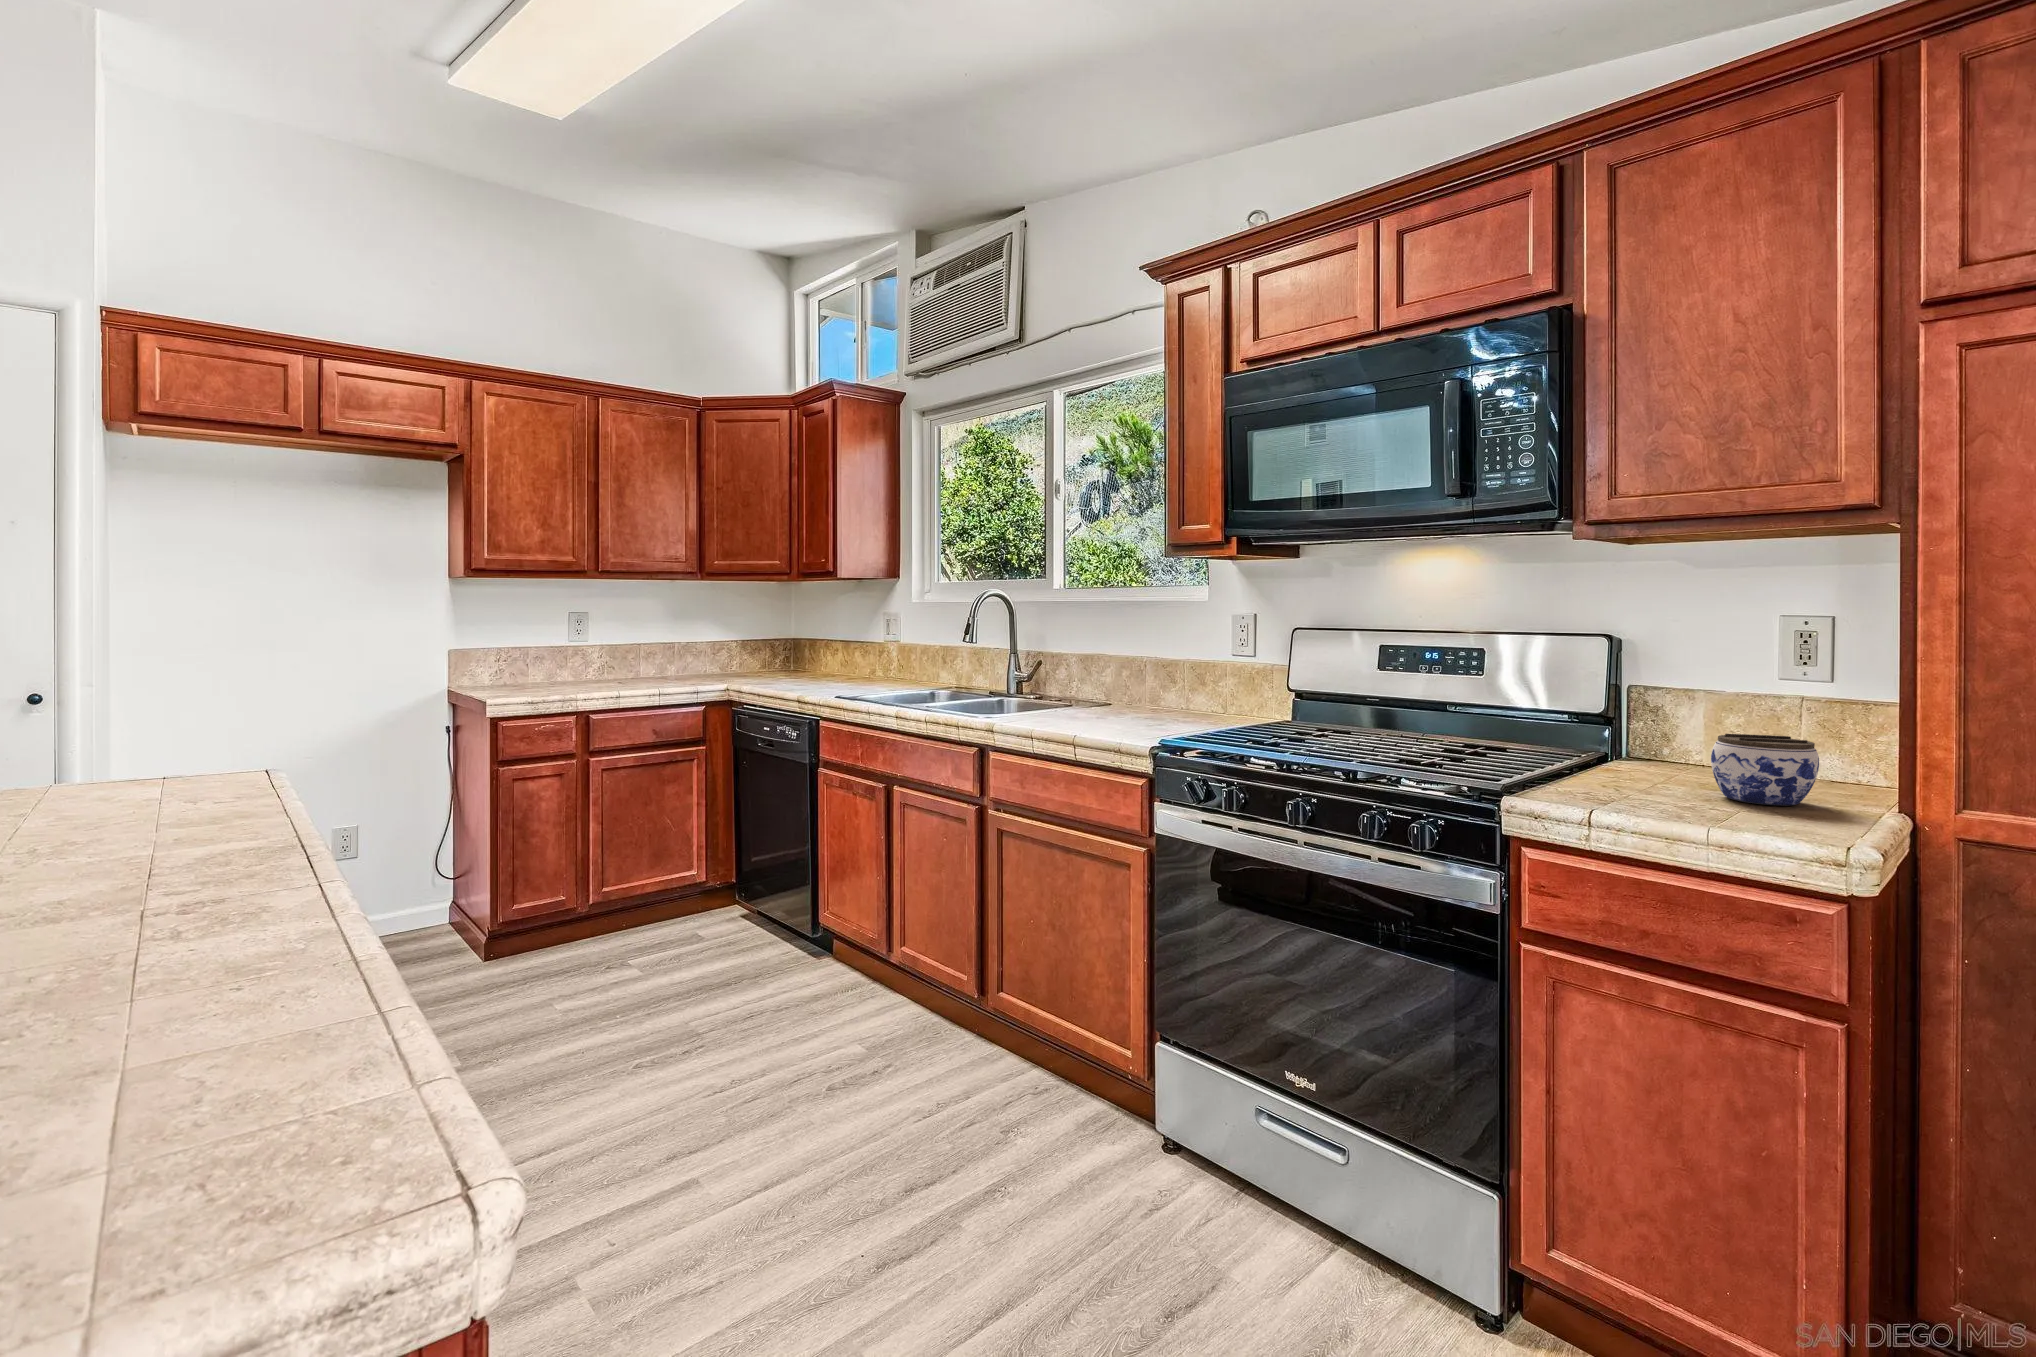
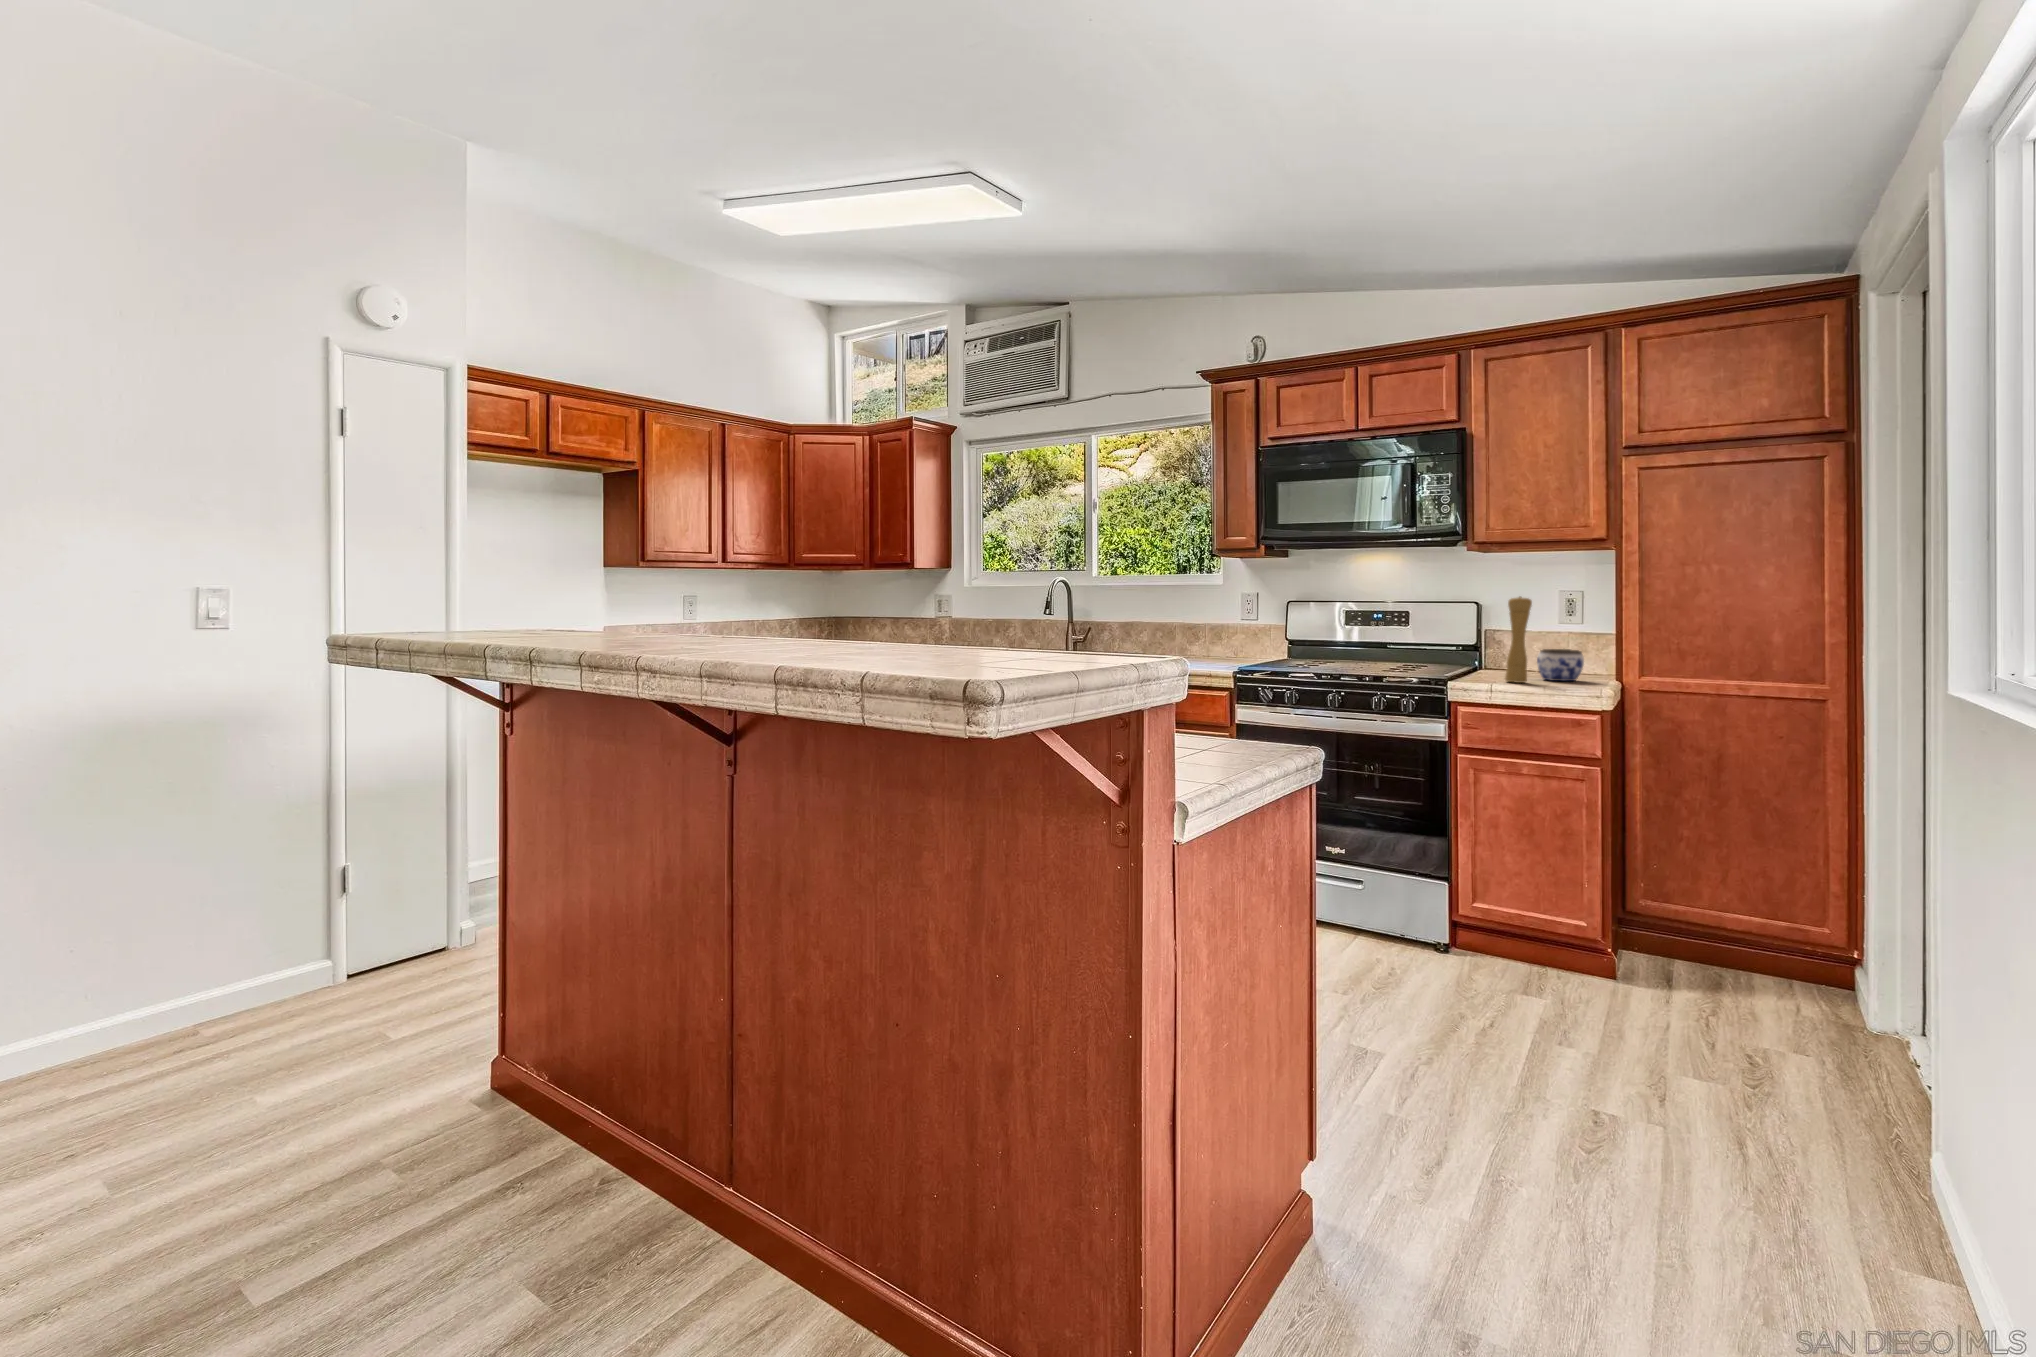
pepper mill: none [1631,625,1692,807] -> present [1505,597,1532,683]

